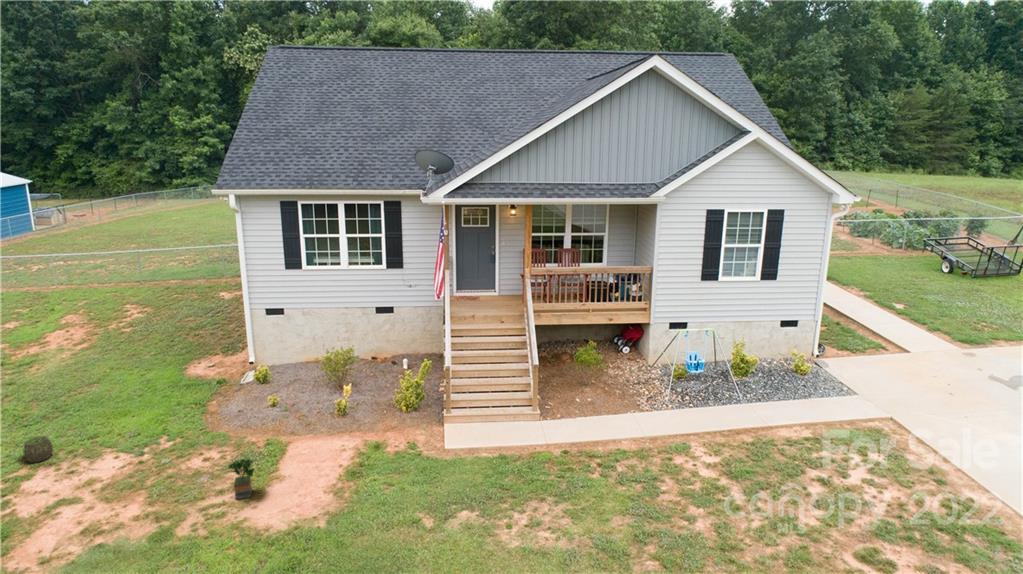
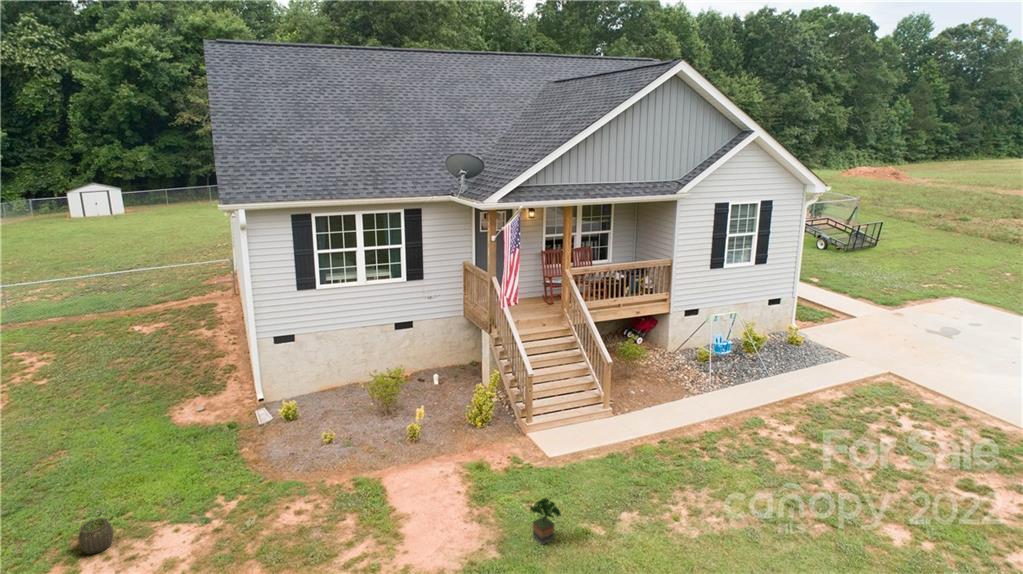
potted tree: present [228,458,255,499] -> present [530,498,561,545]

